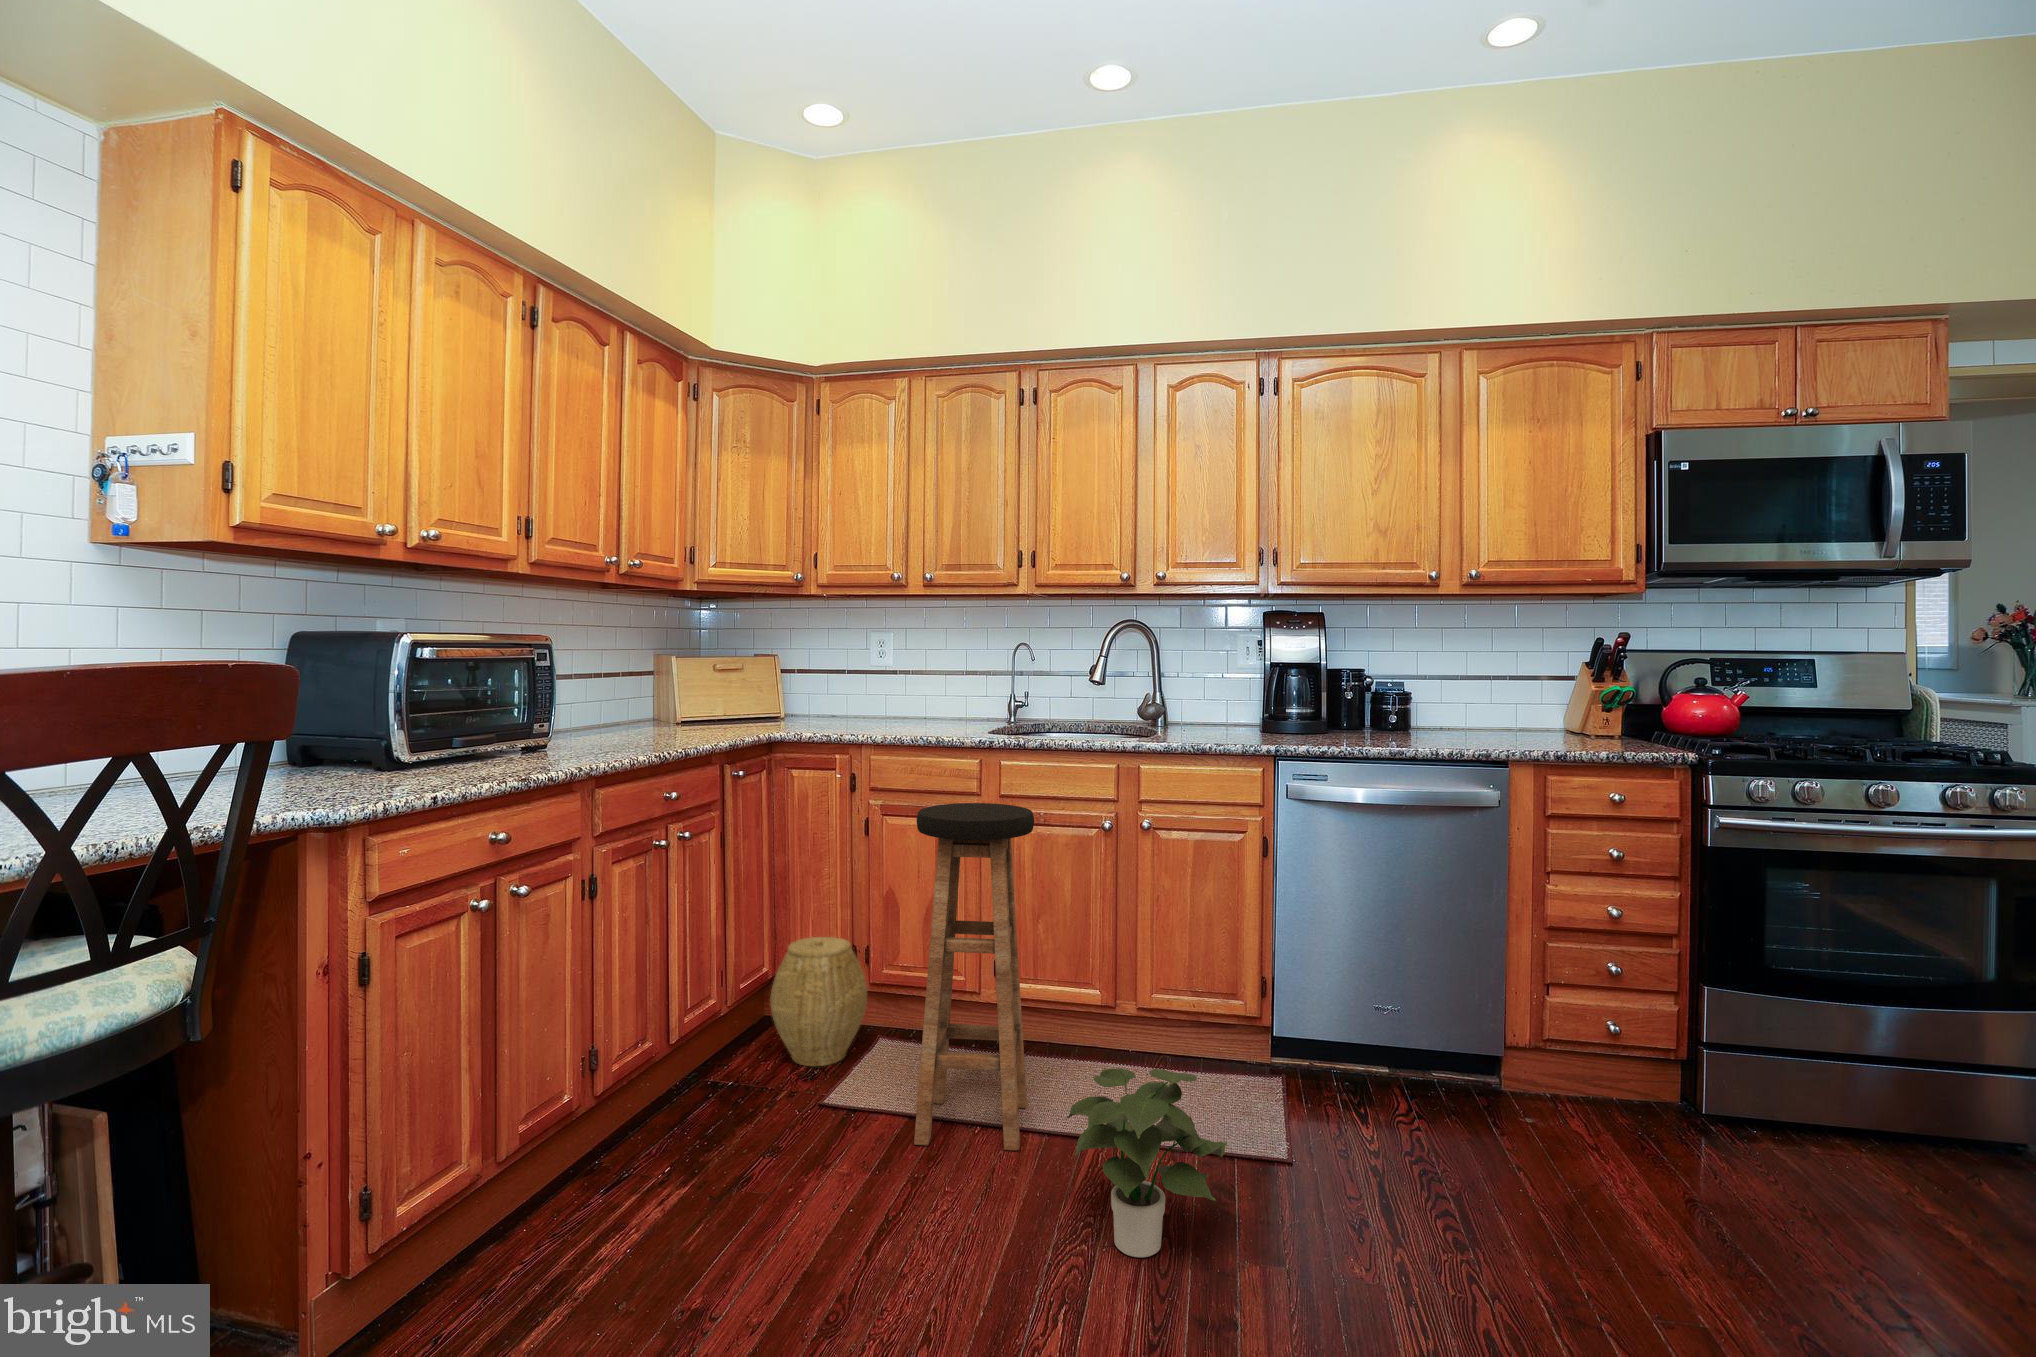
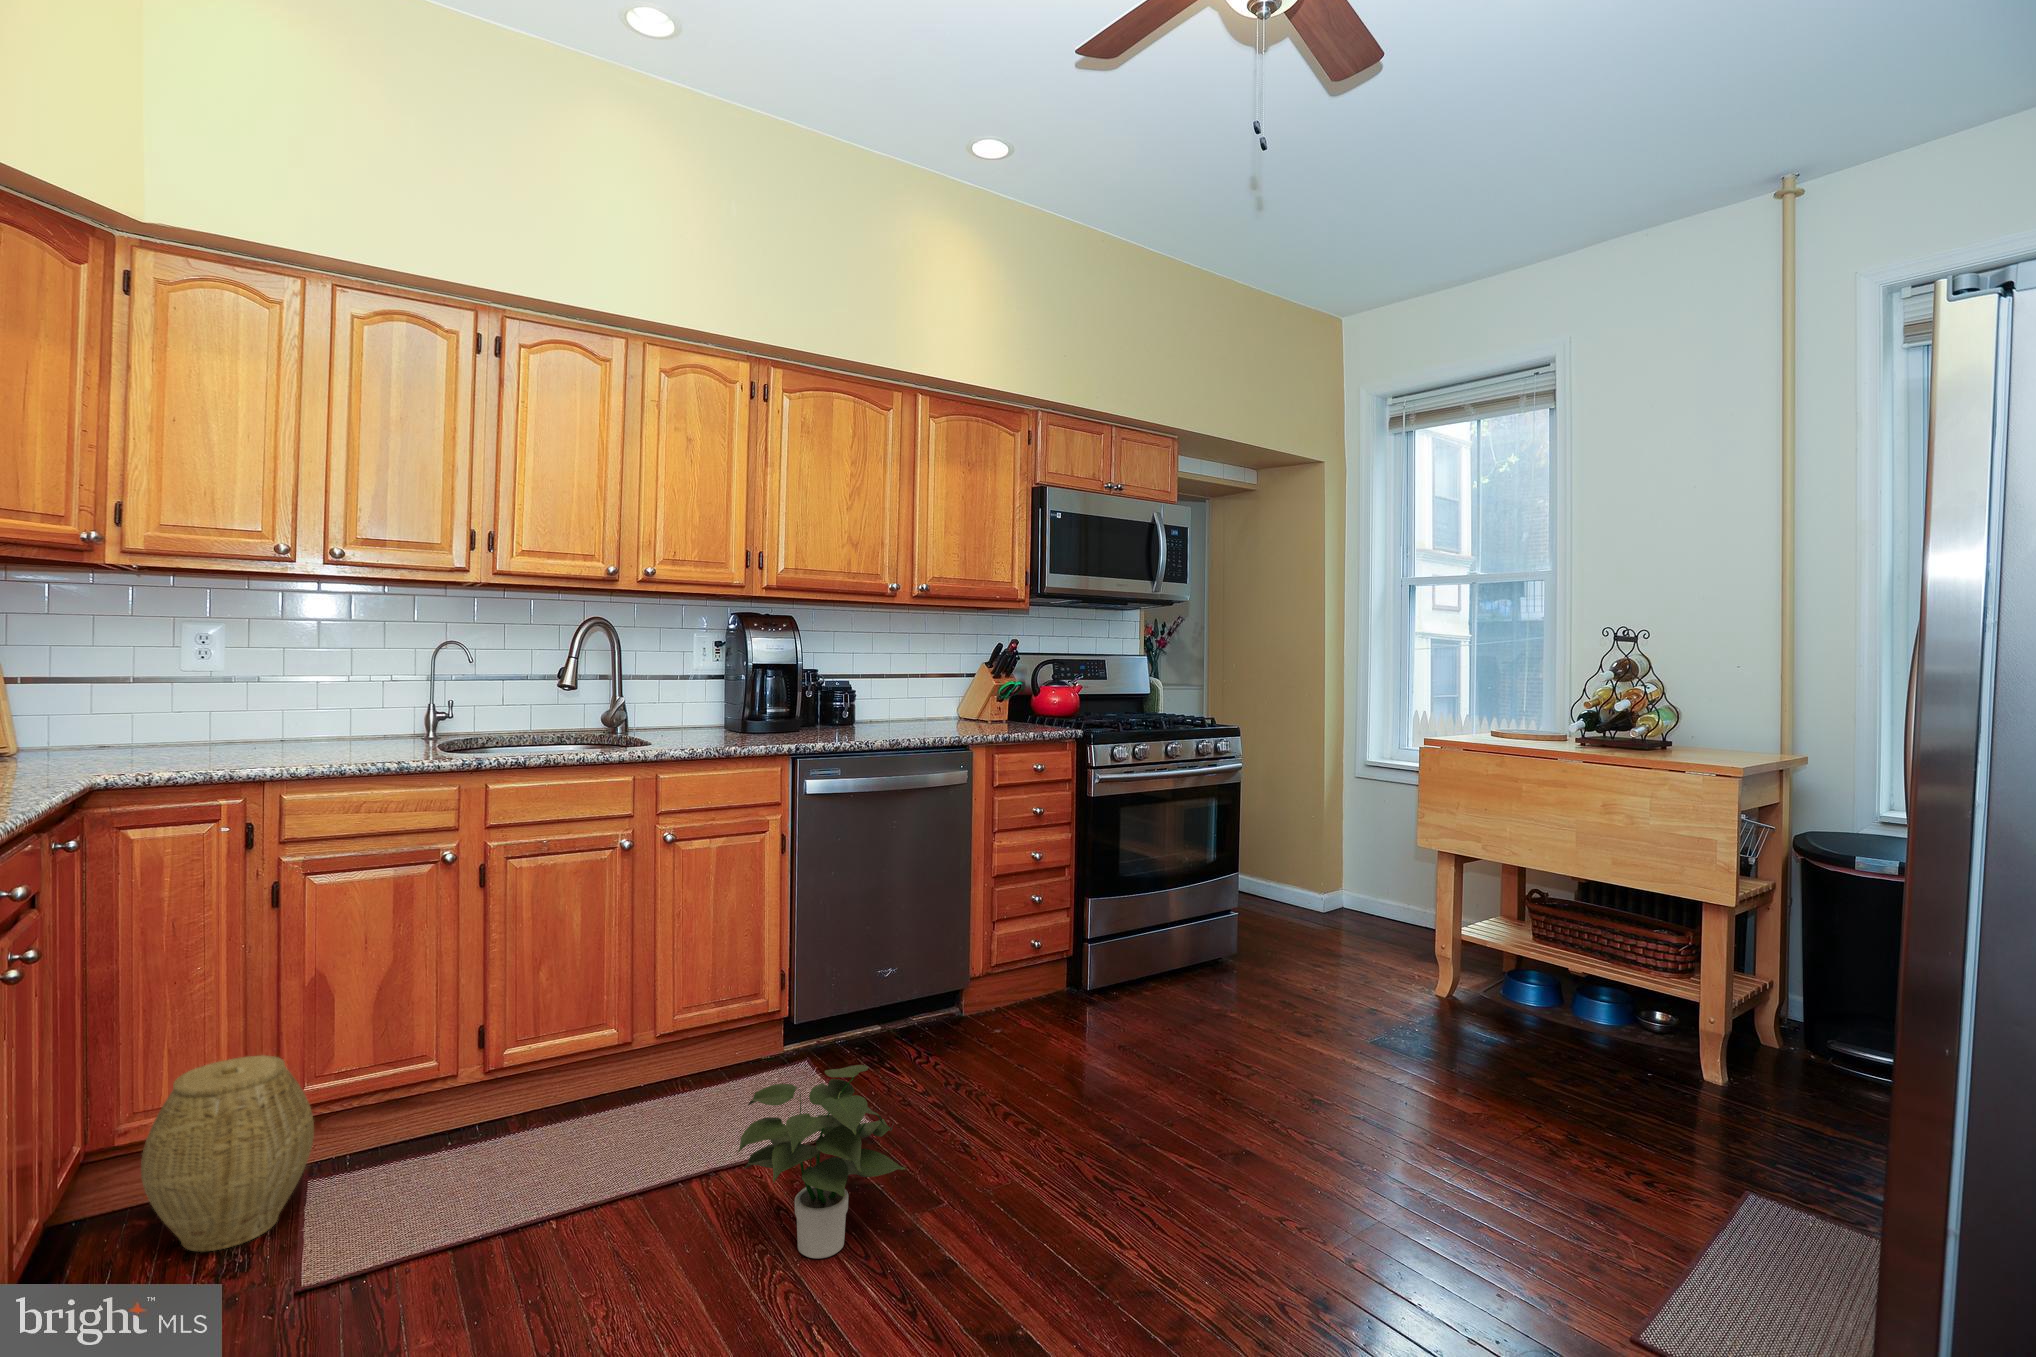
bar stool: present [914,803,1034,1151] -> none [464,835,627,1267]

